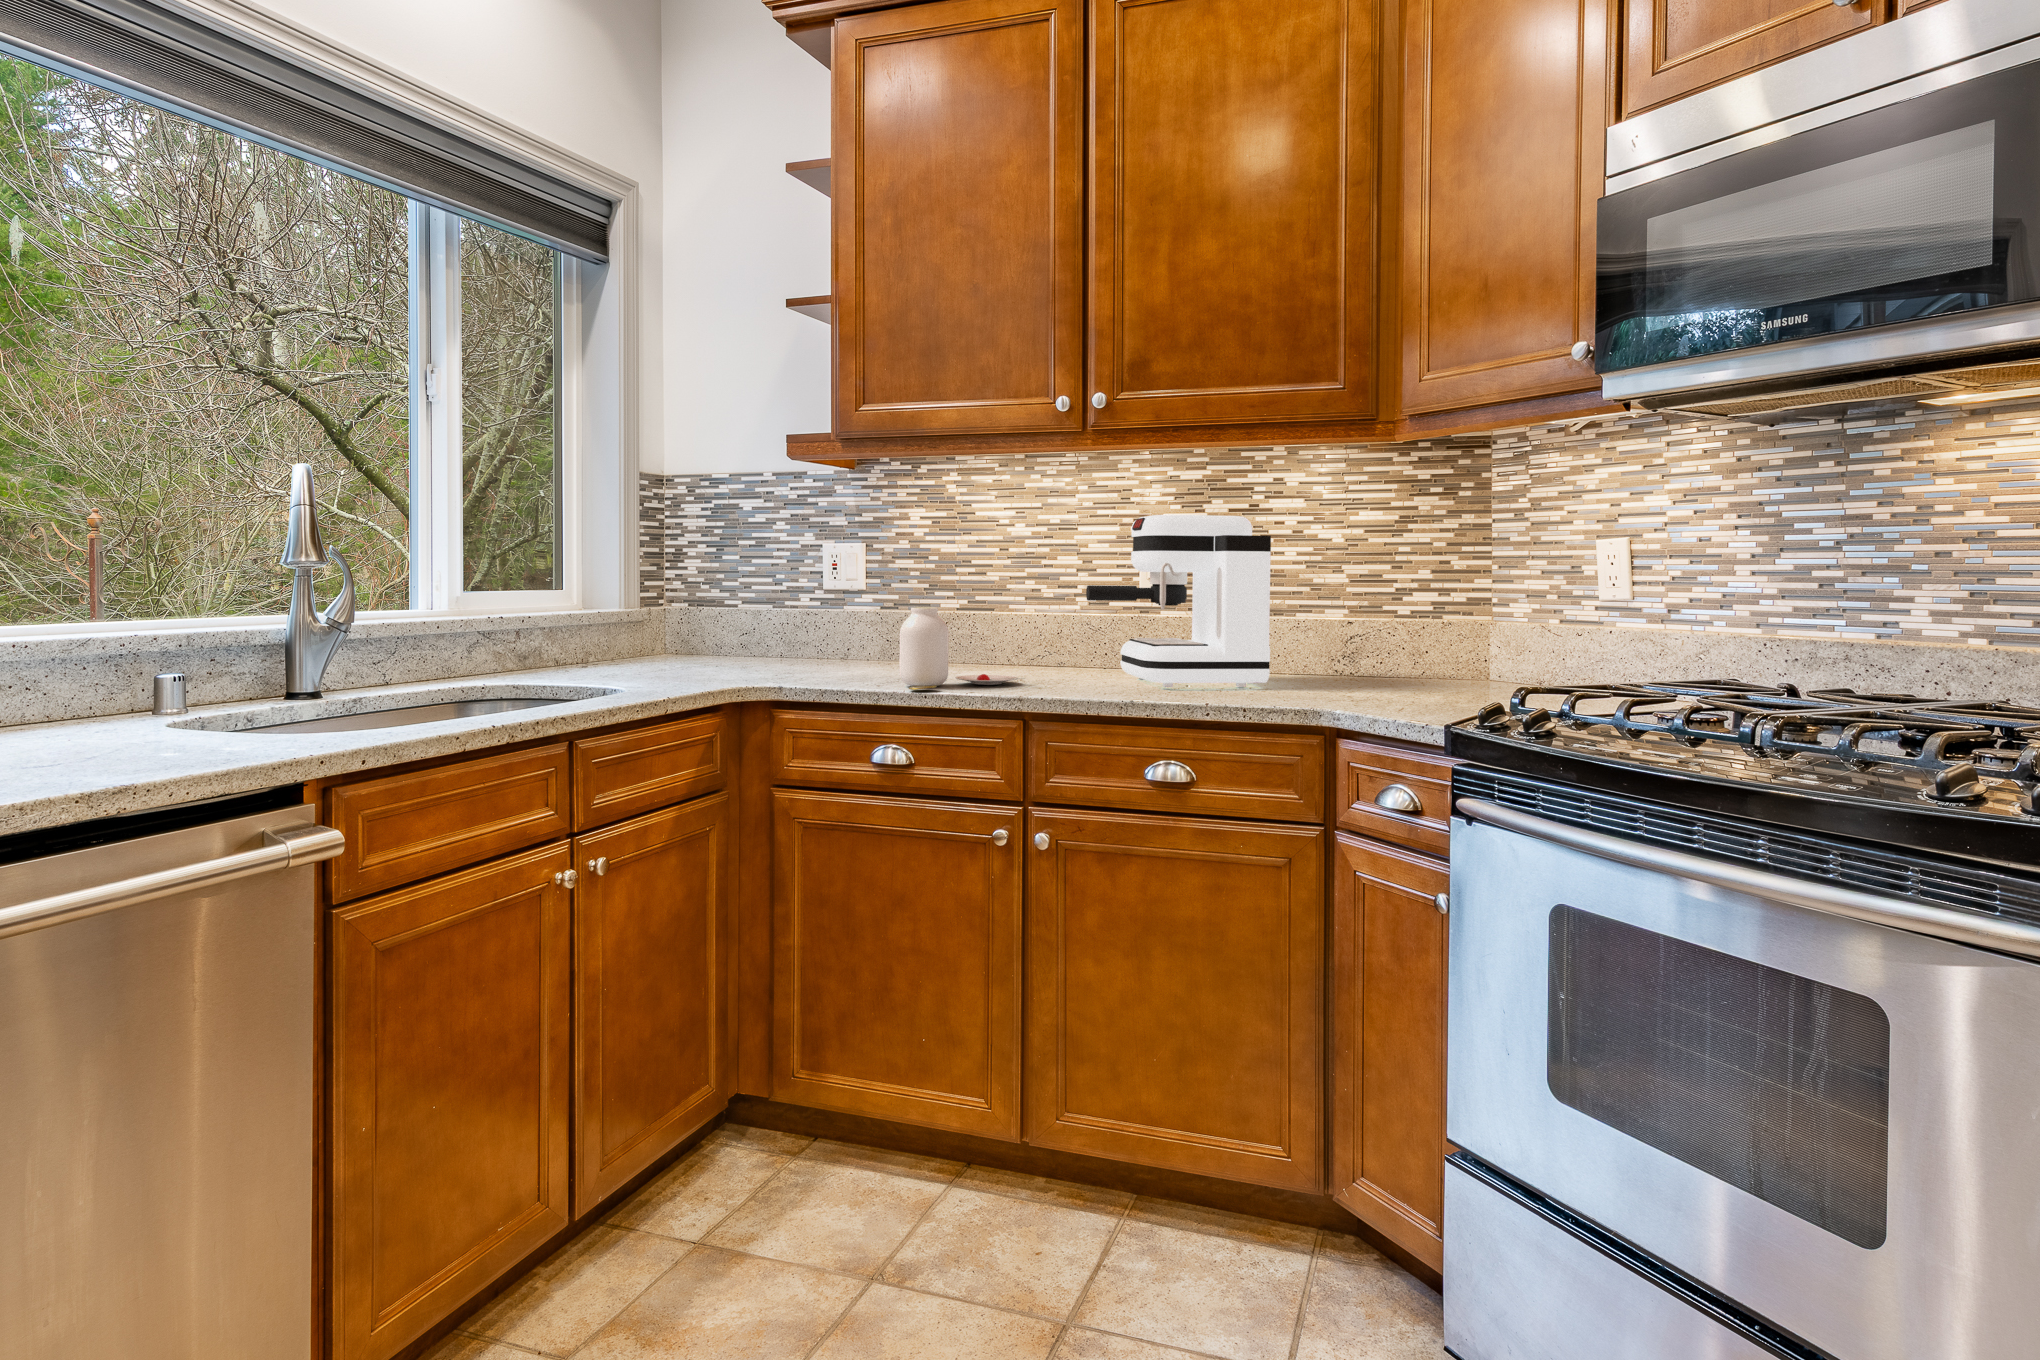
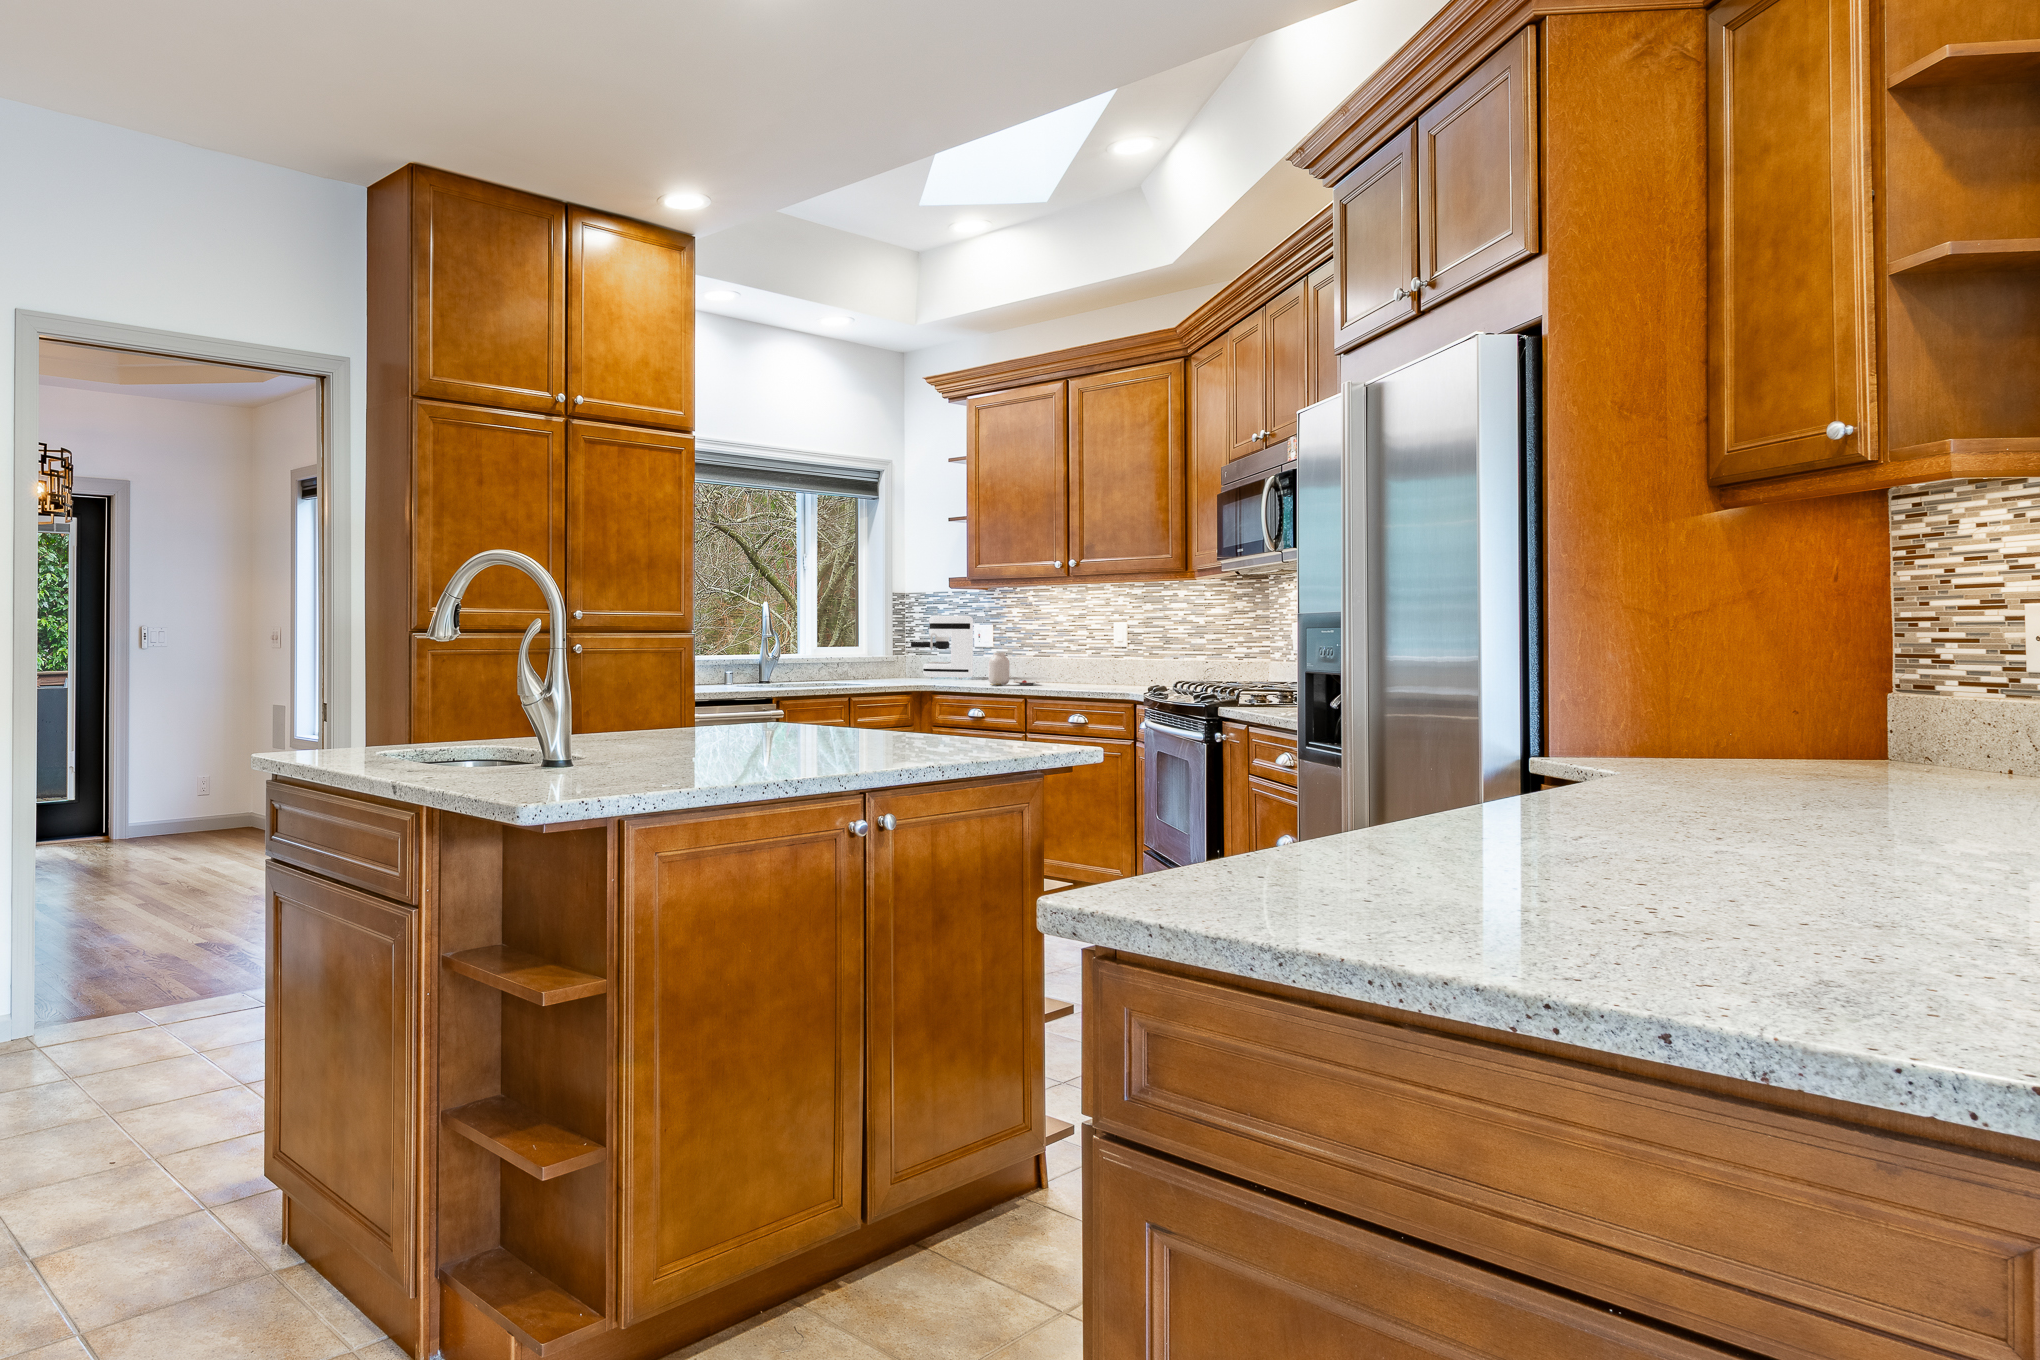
coffee maker: present [1086,515,1271,687] -> present [911,616,973,679]

